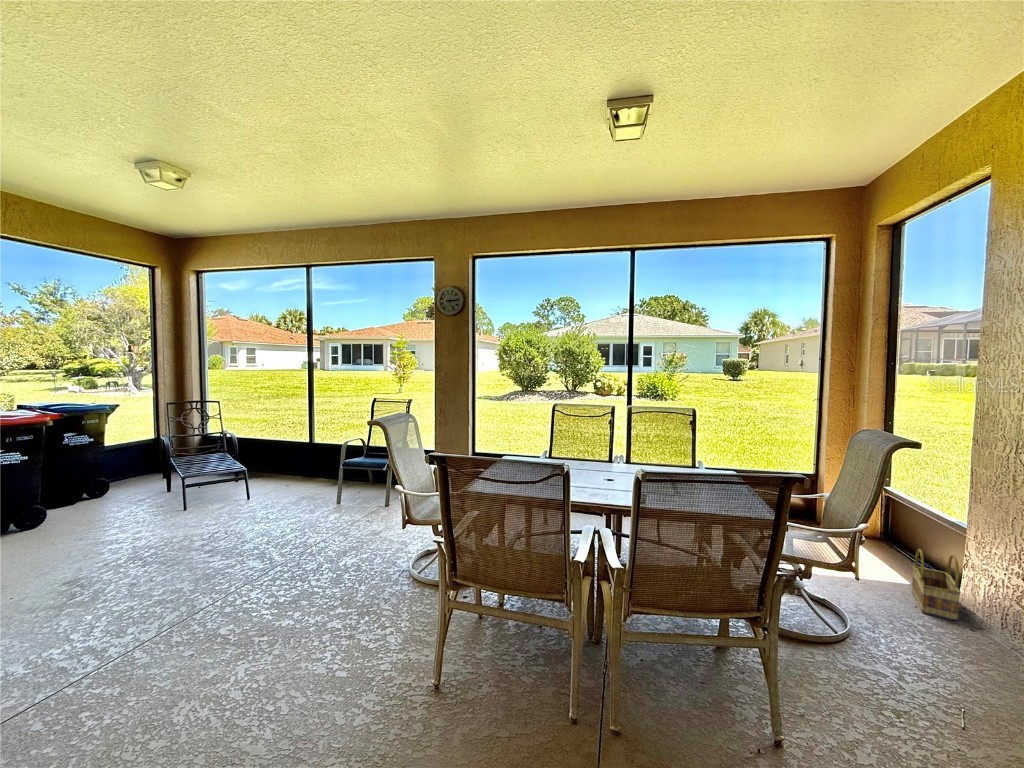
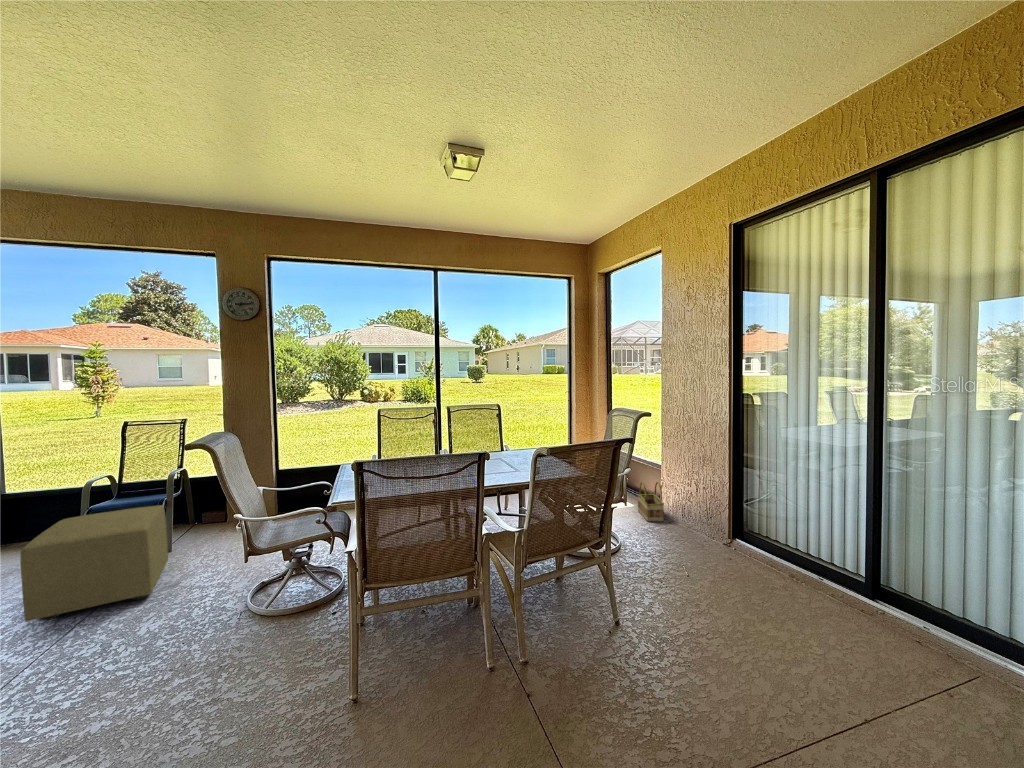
ottoman: none [293,465,384,538] -> present [20,505,168,622]

